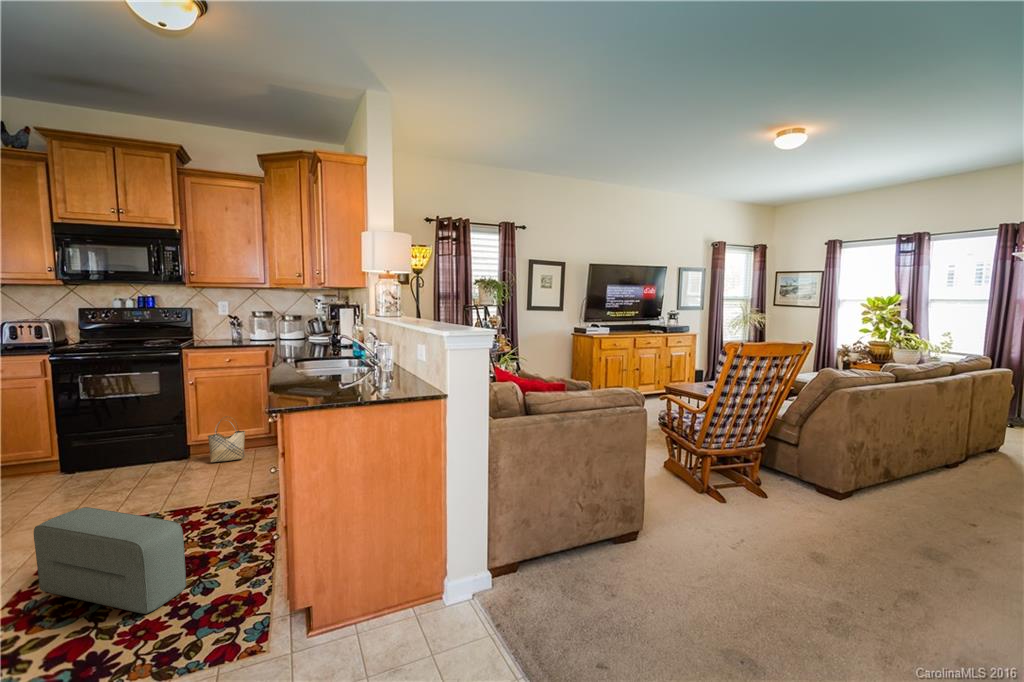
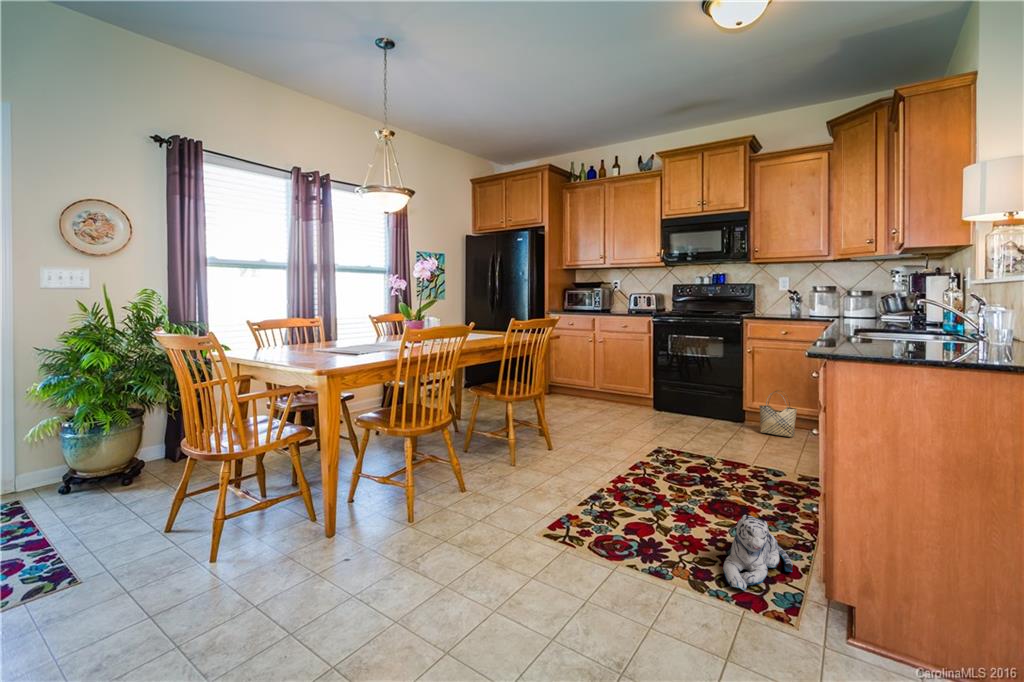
pouf: present [34,507,186,614] -> none [632,429,725,530]
plush toy: none [191,568,258,652] -> present [723,515,793,590]

